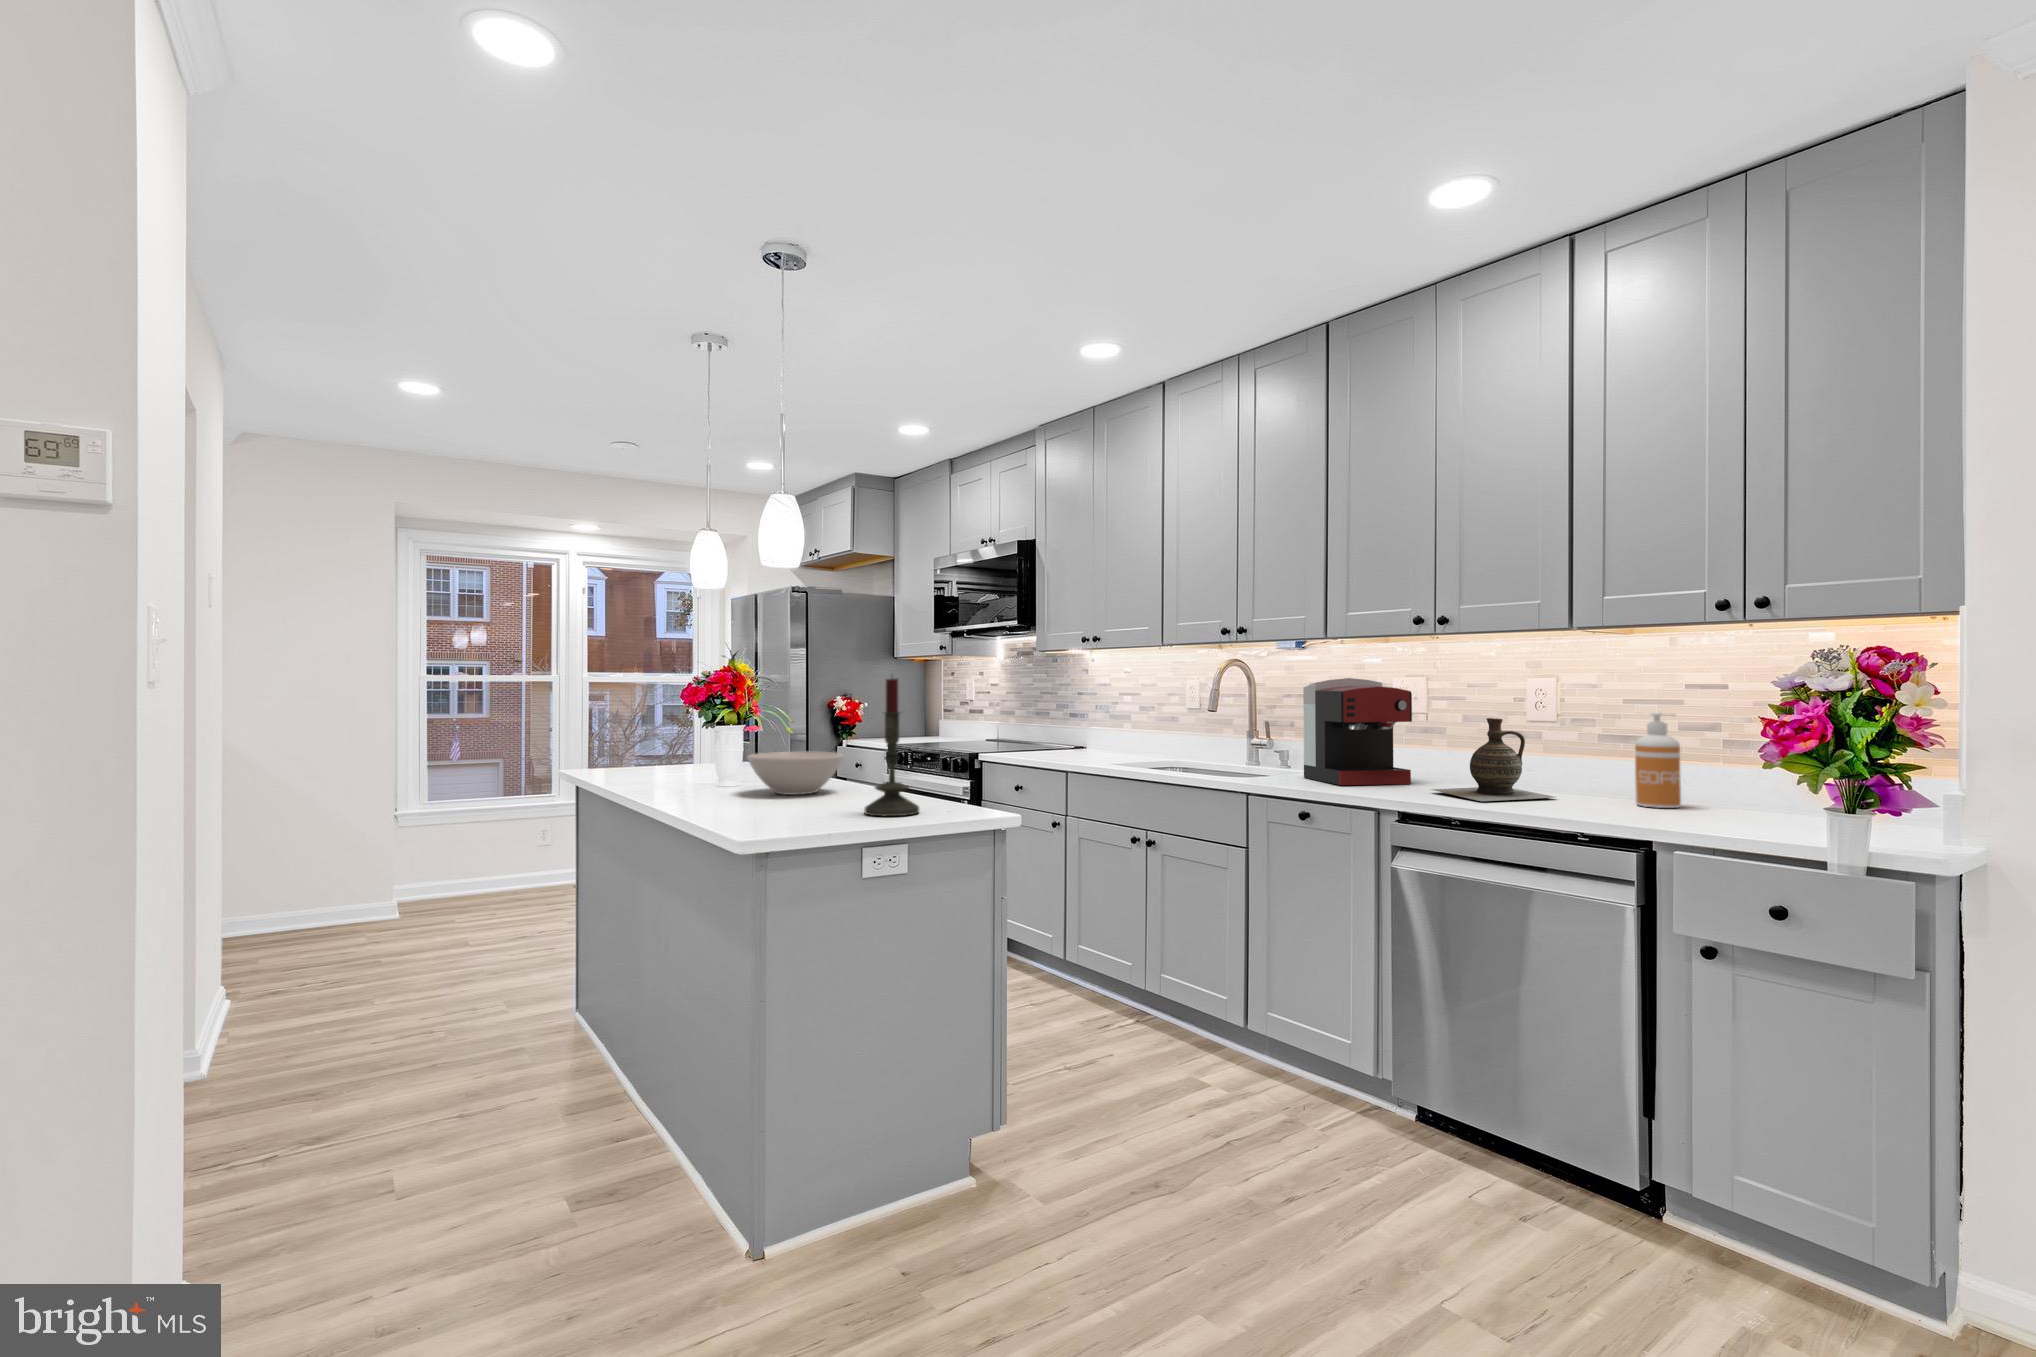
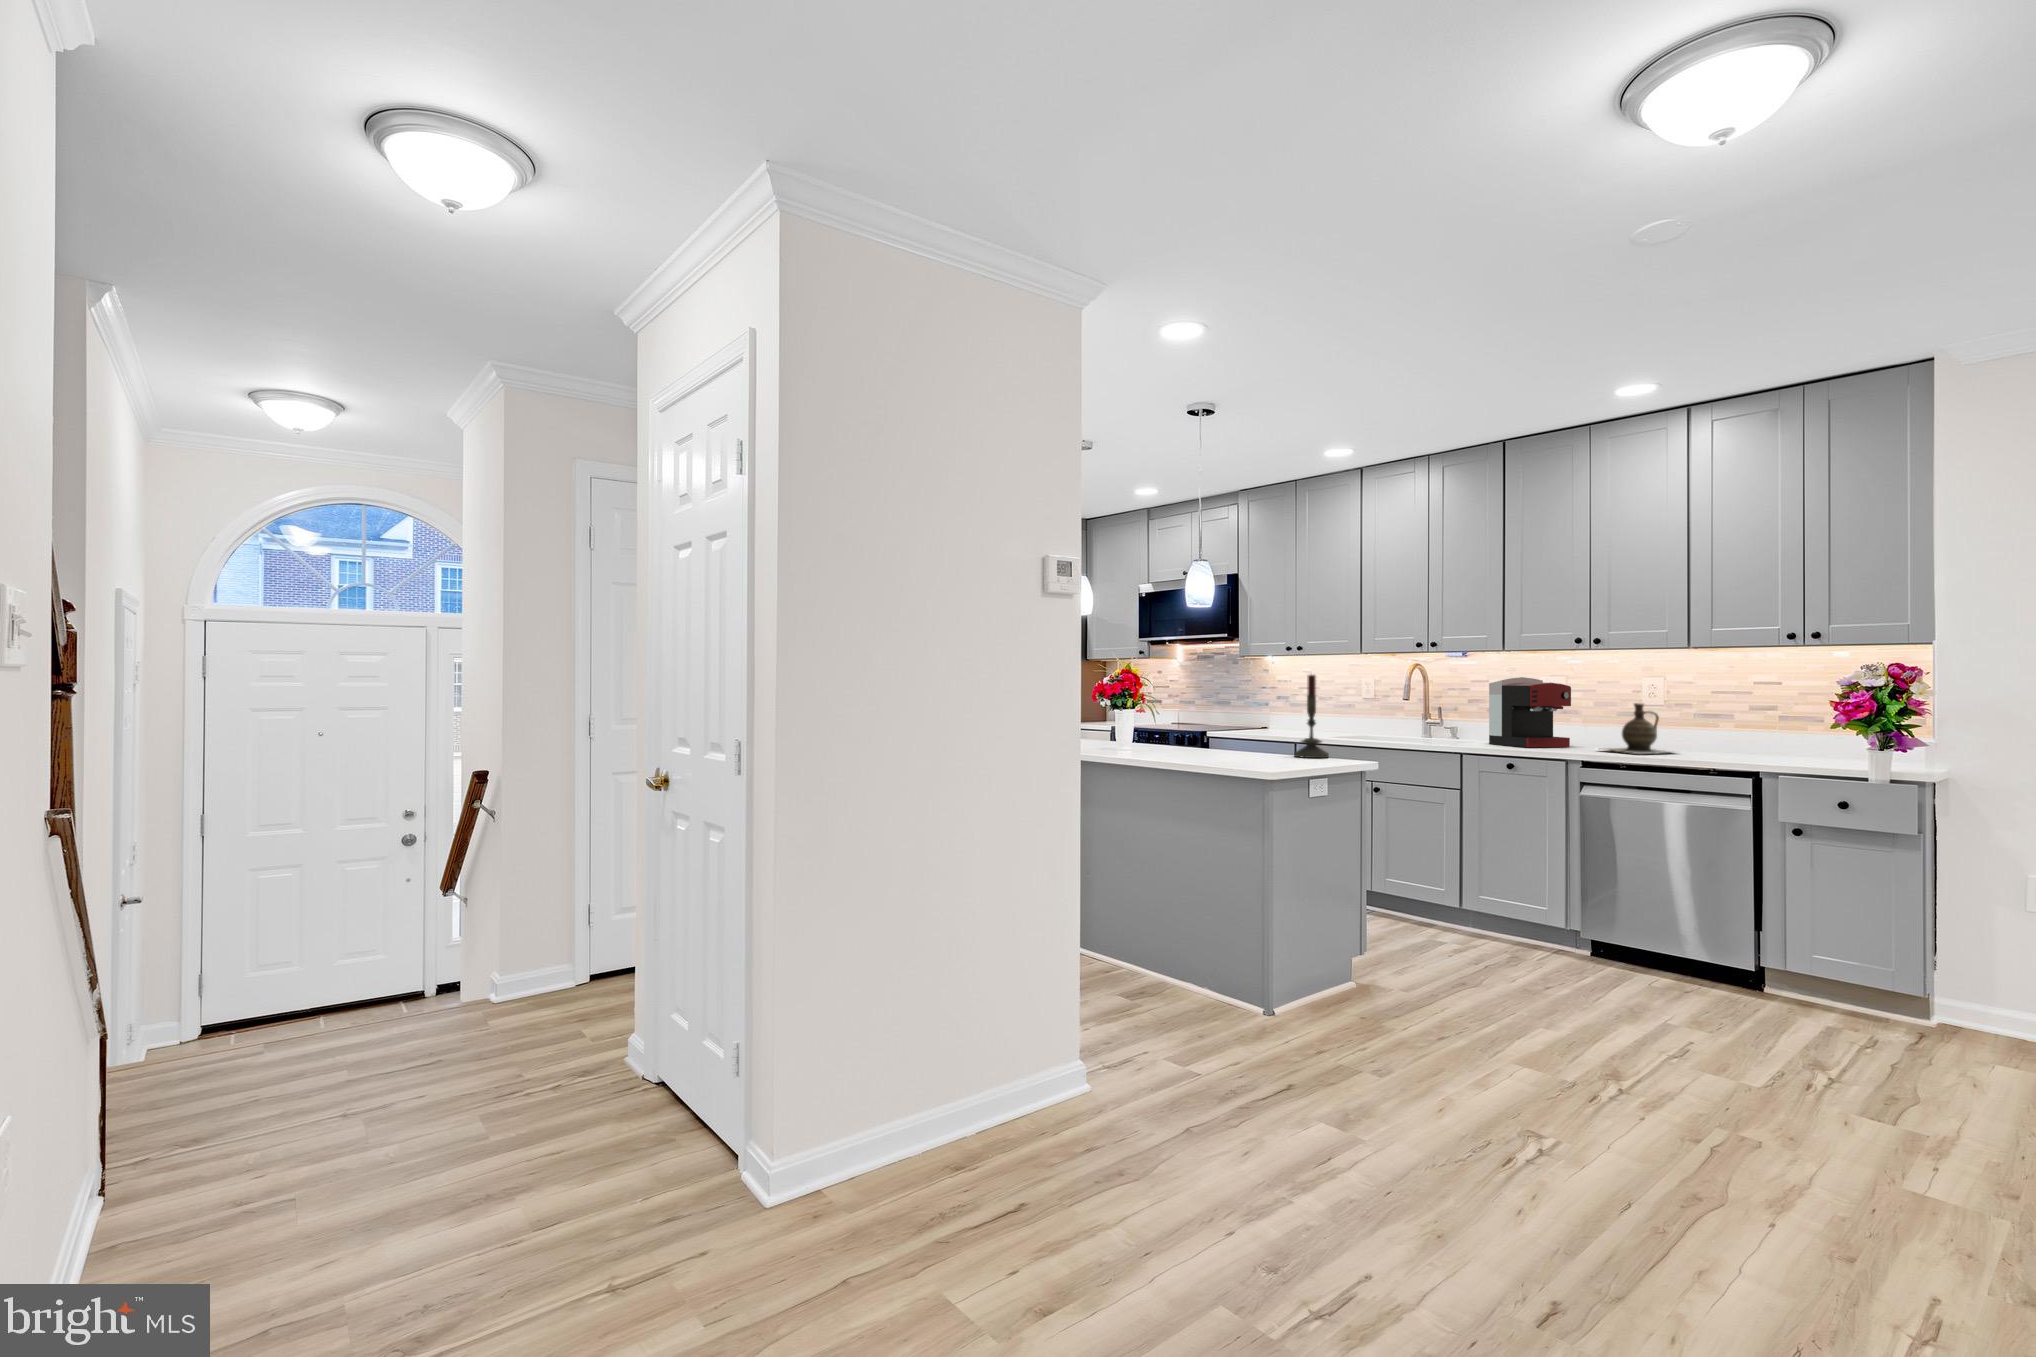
soap dispenser: present [1635,713,1681,808] -> none [1733,700,1762,757]
bowl: present [747,752,844,795] -> none [1170,723,1233,749]

